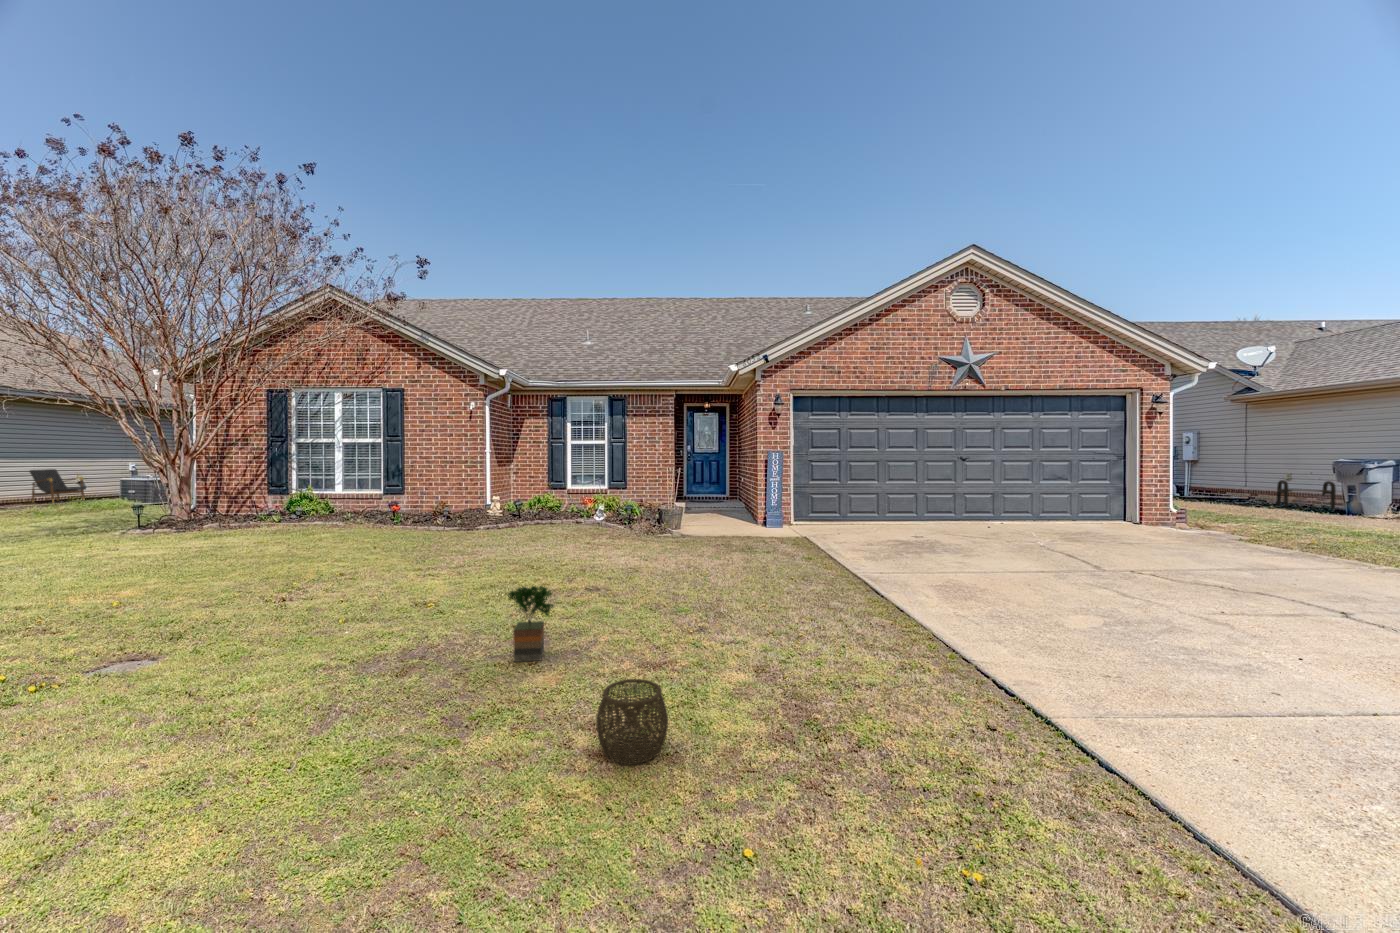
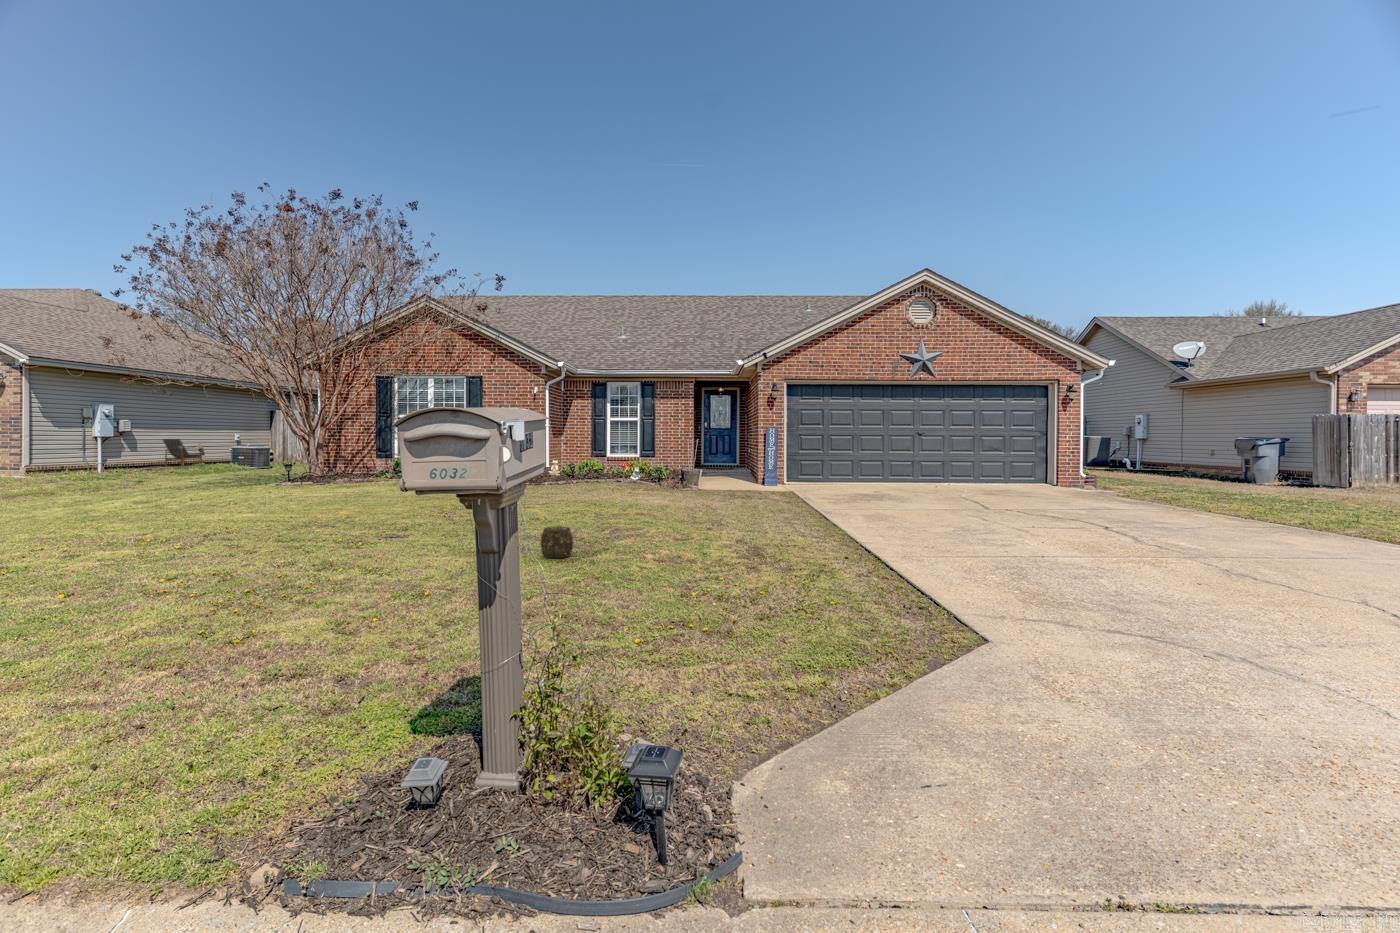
bench: present [1276,480,1336,509] -> none [1198,456,1241,479]
potted tree: present [507,586,554,662] -> none [619,492,644,530]
woven basket: present [596,679,669,765] -> present [541,526,573,558]

